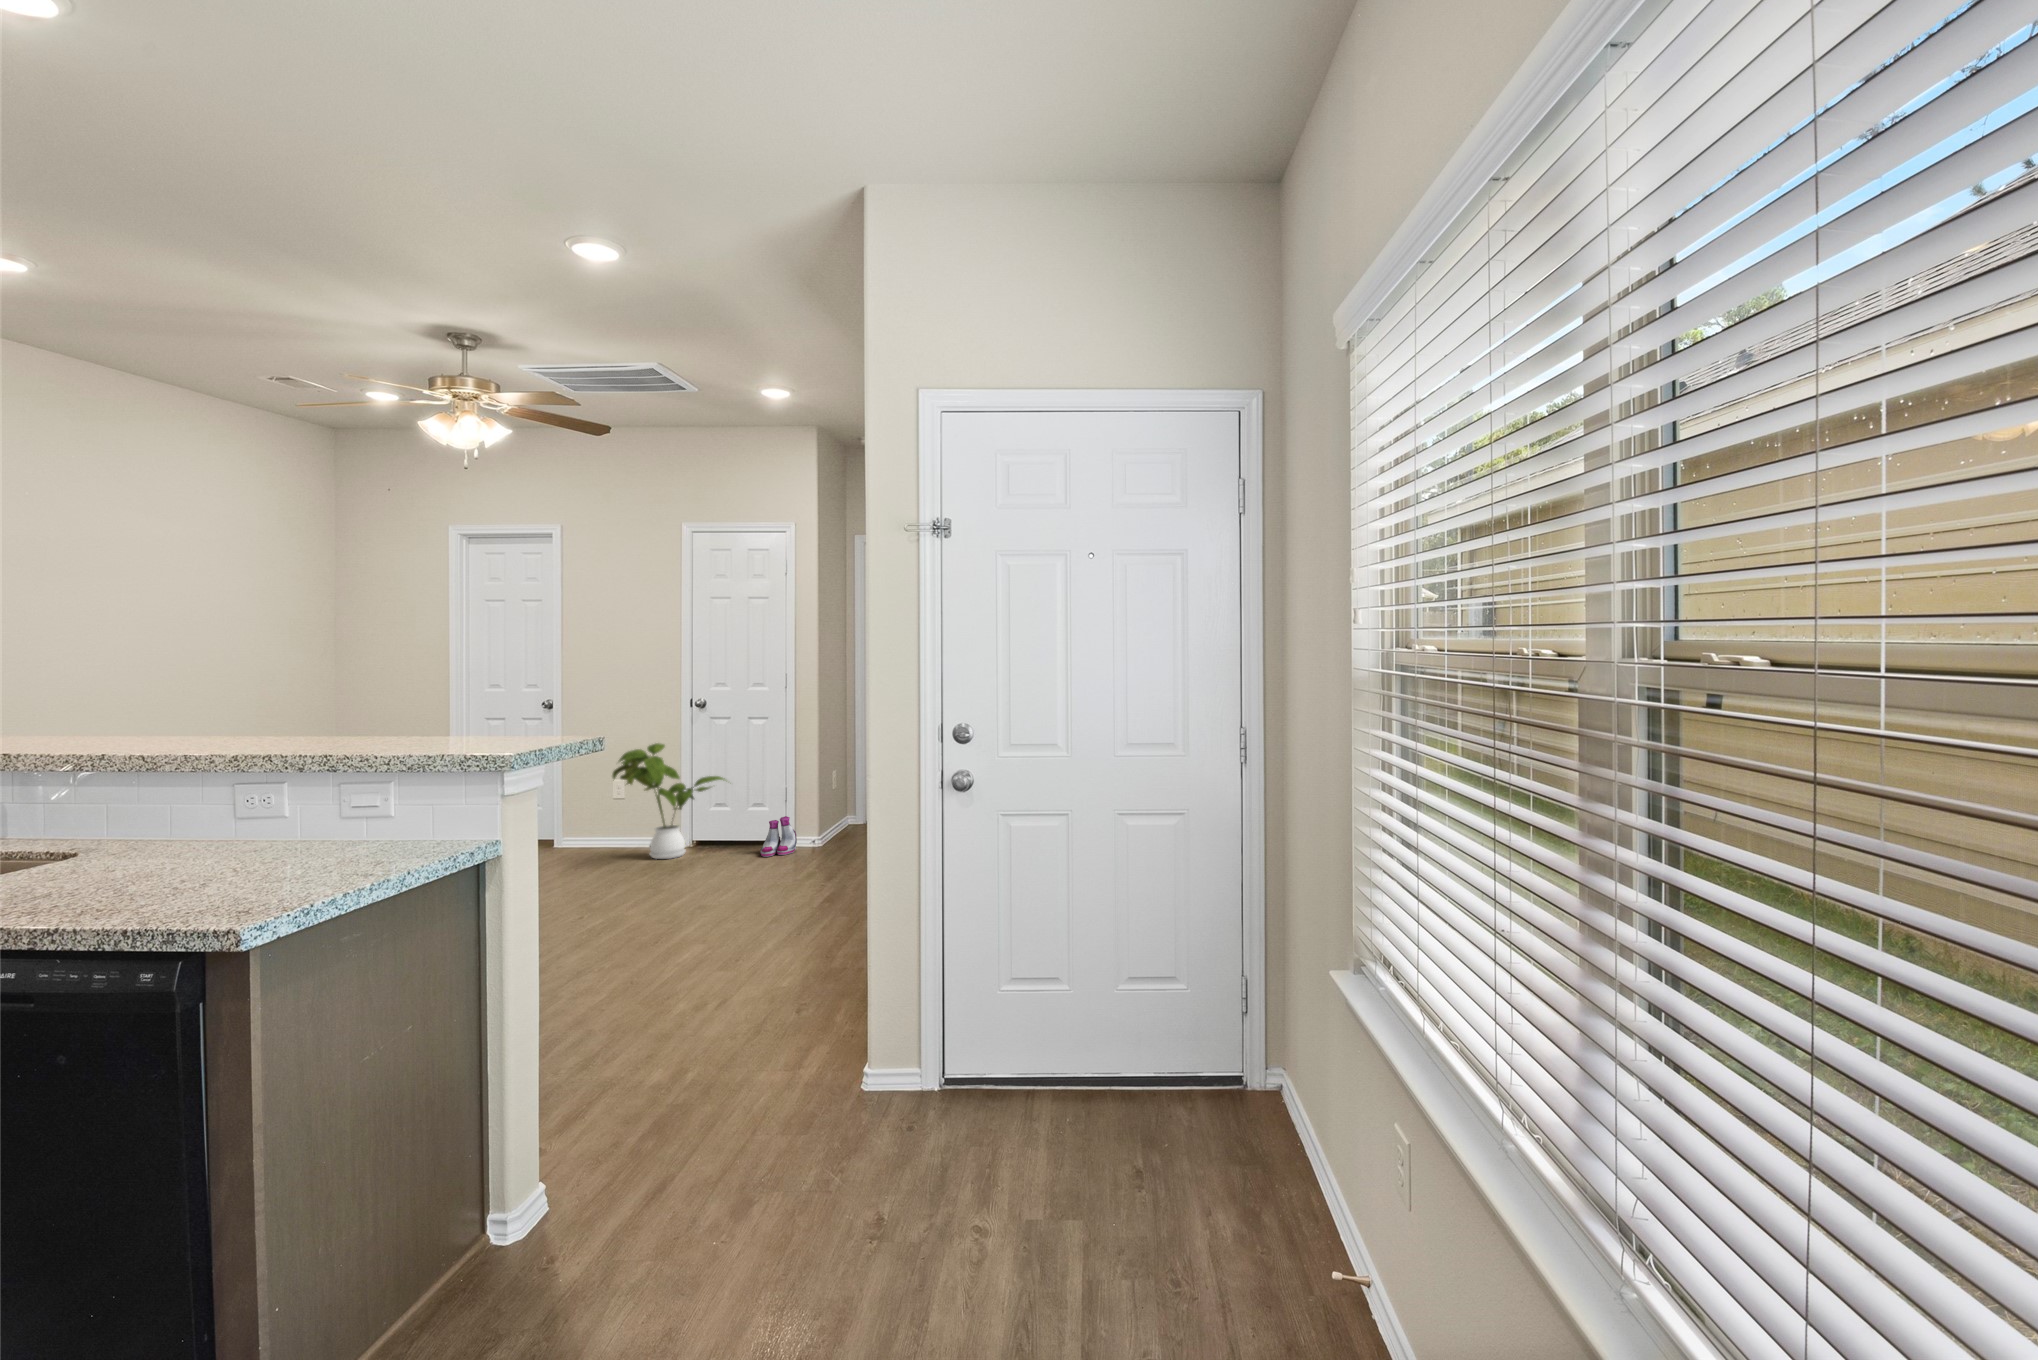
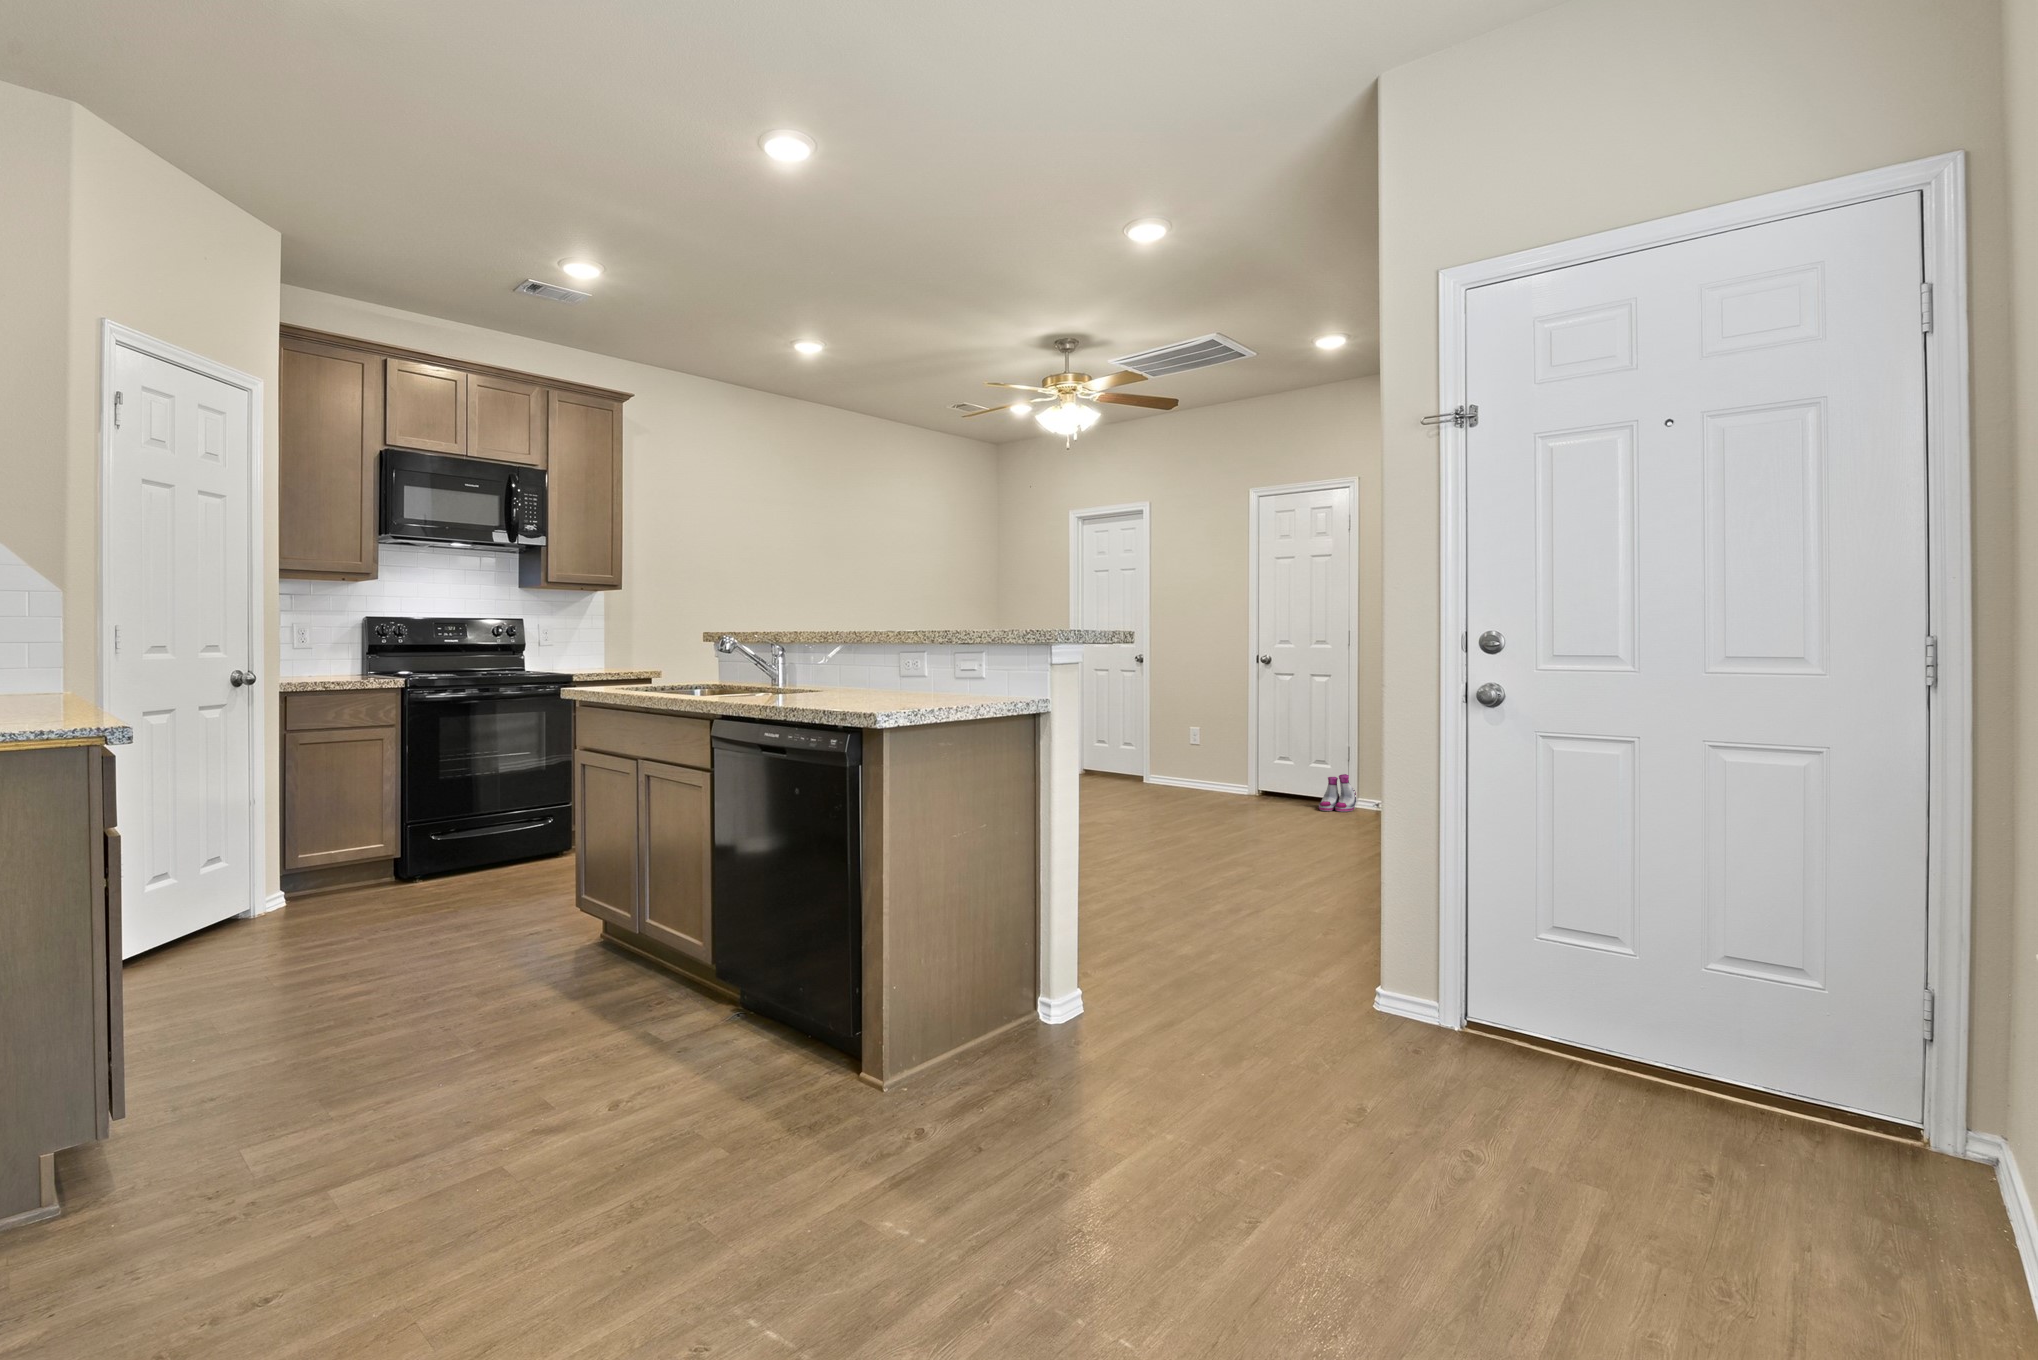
house plant: present [612,743,725,859] -> none [1186,693,1293,801]

